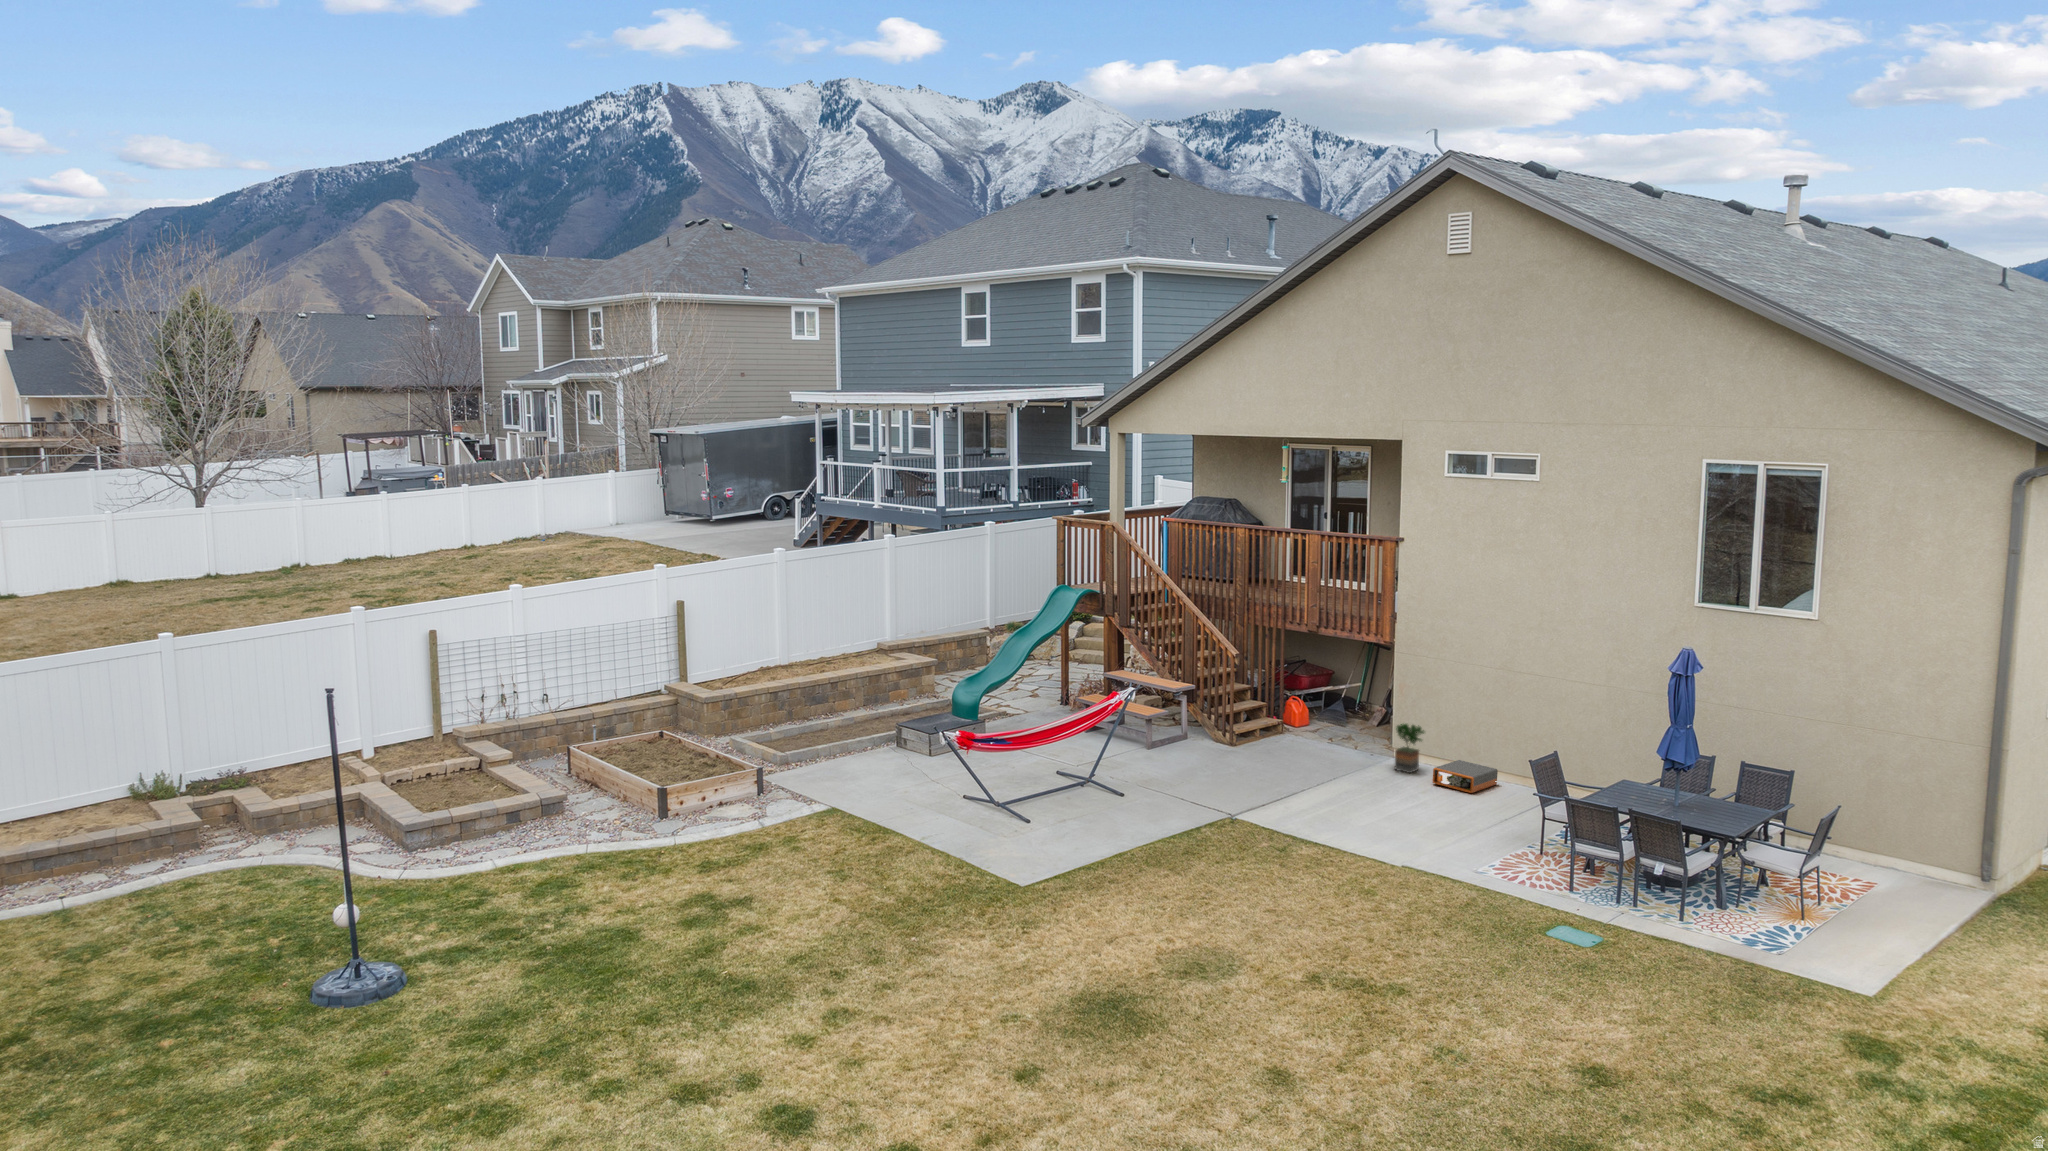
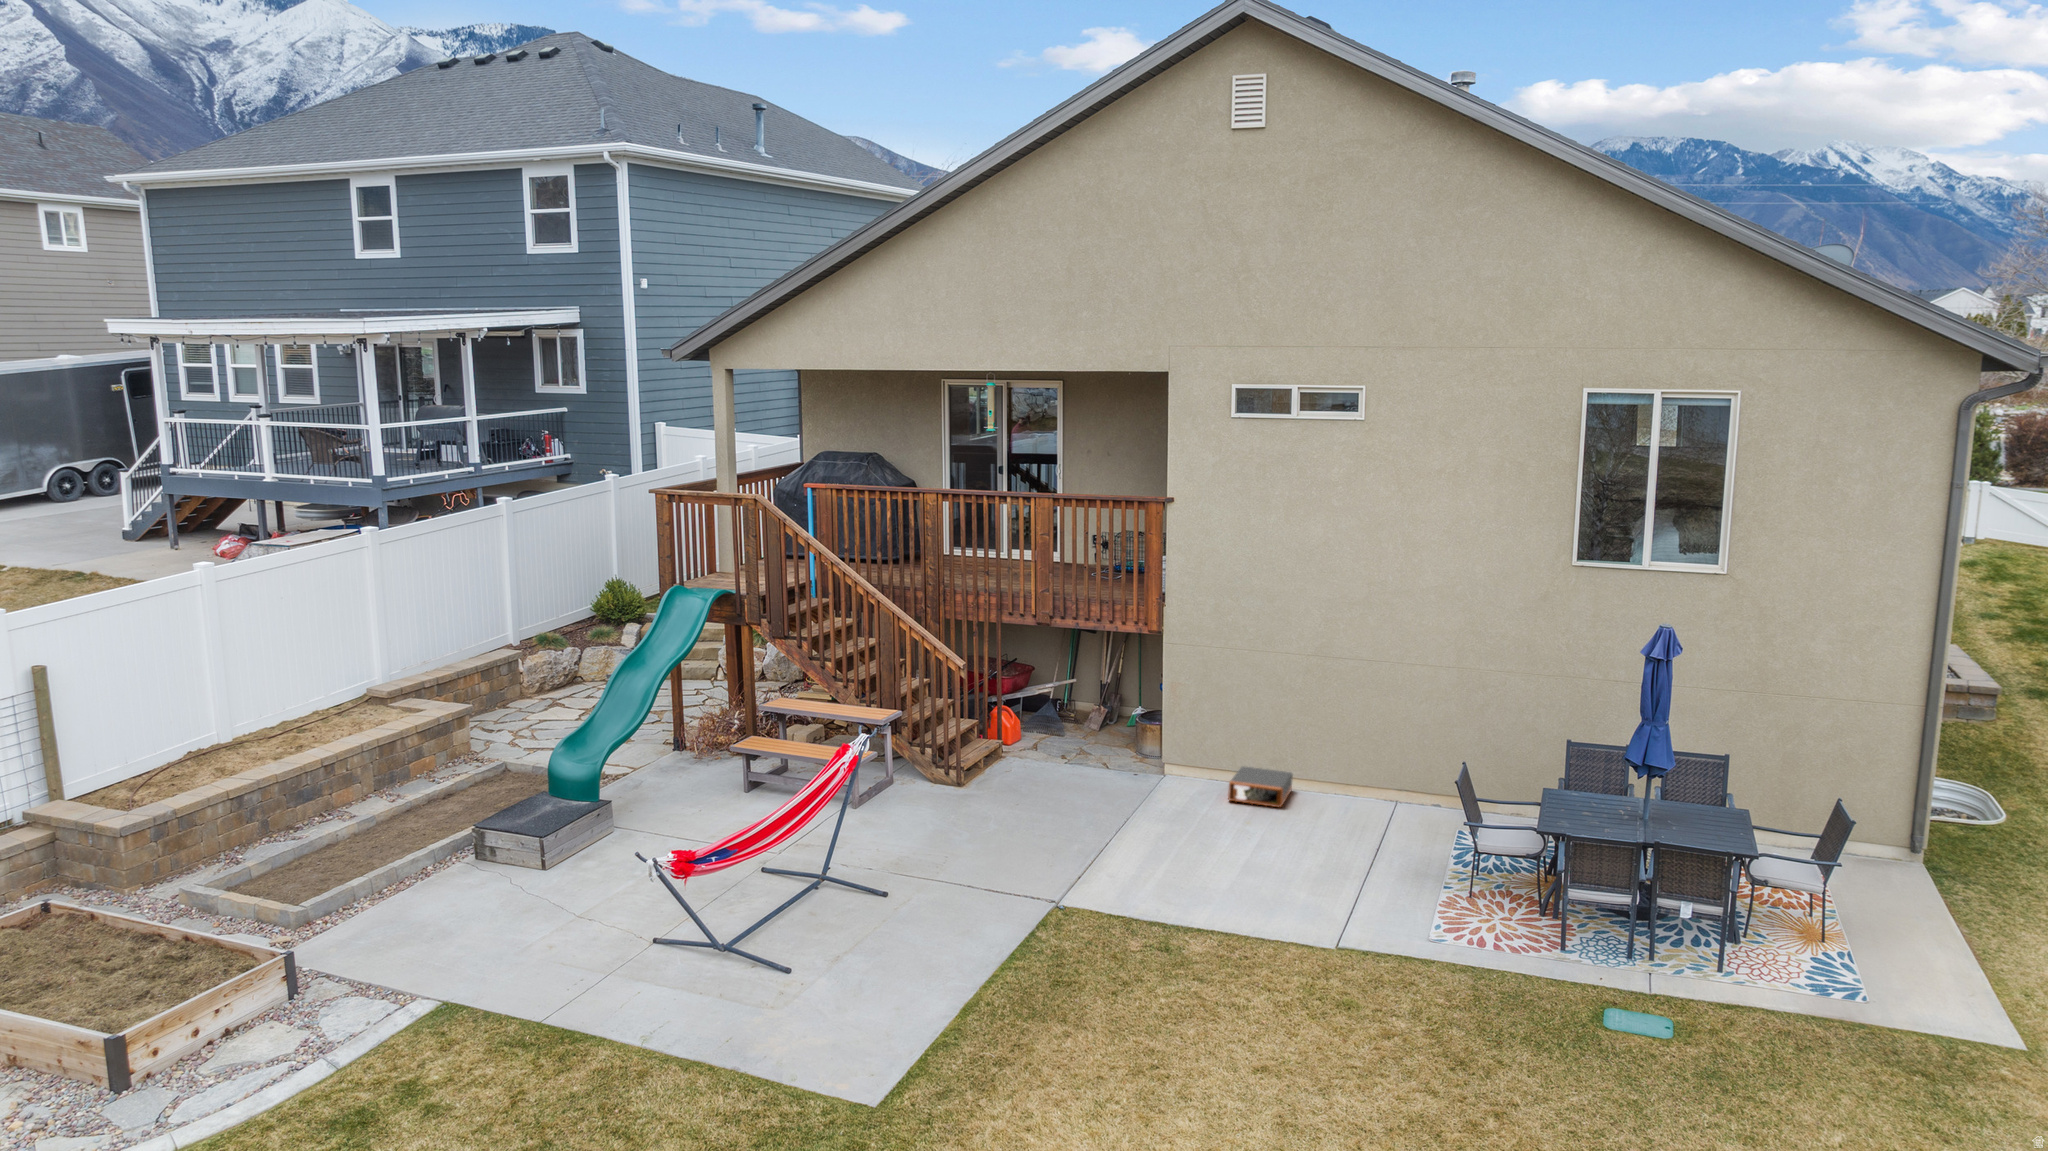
potted tree: present [1395,724,1424,773] -> none [1163,728,1203,790]

